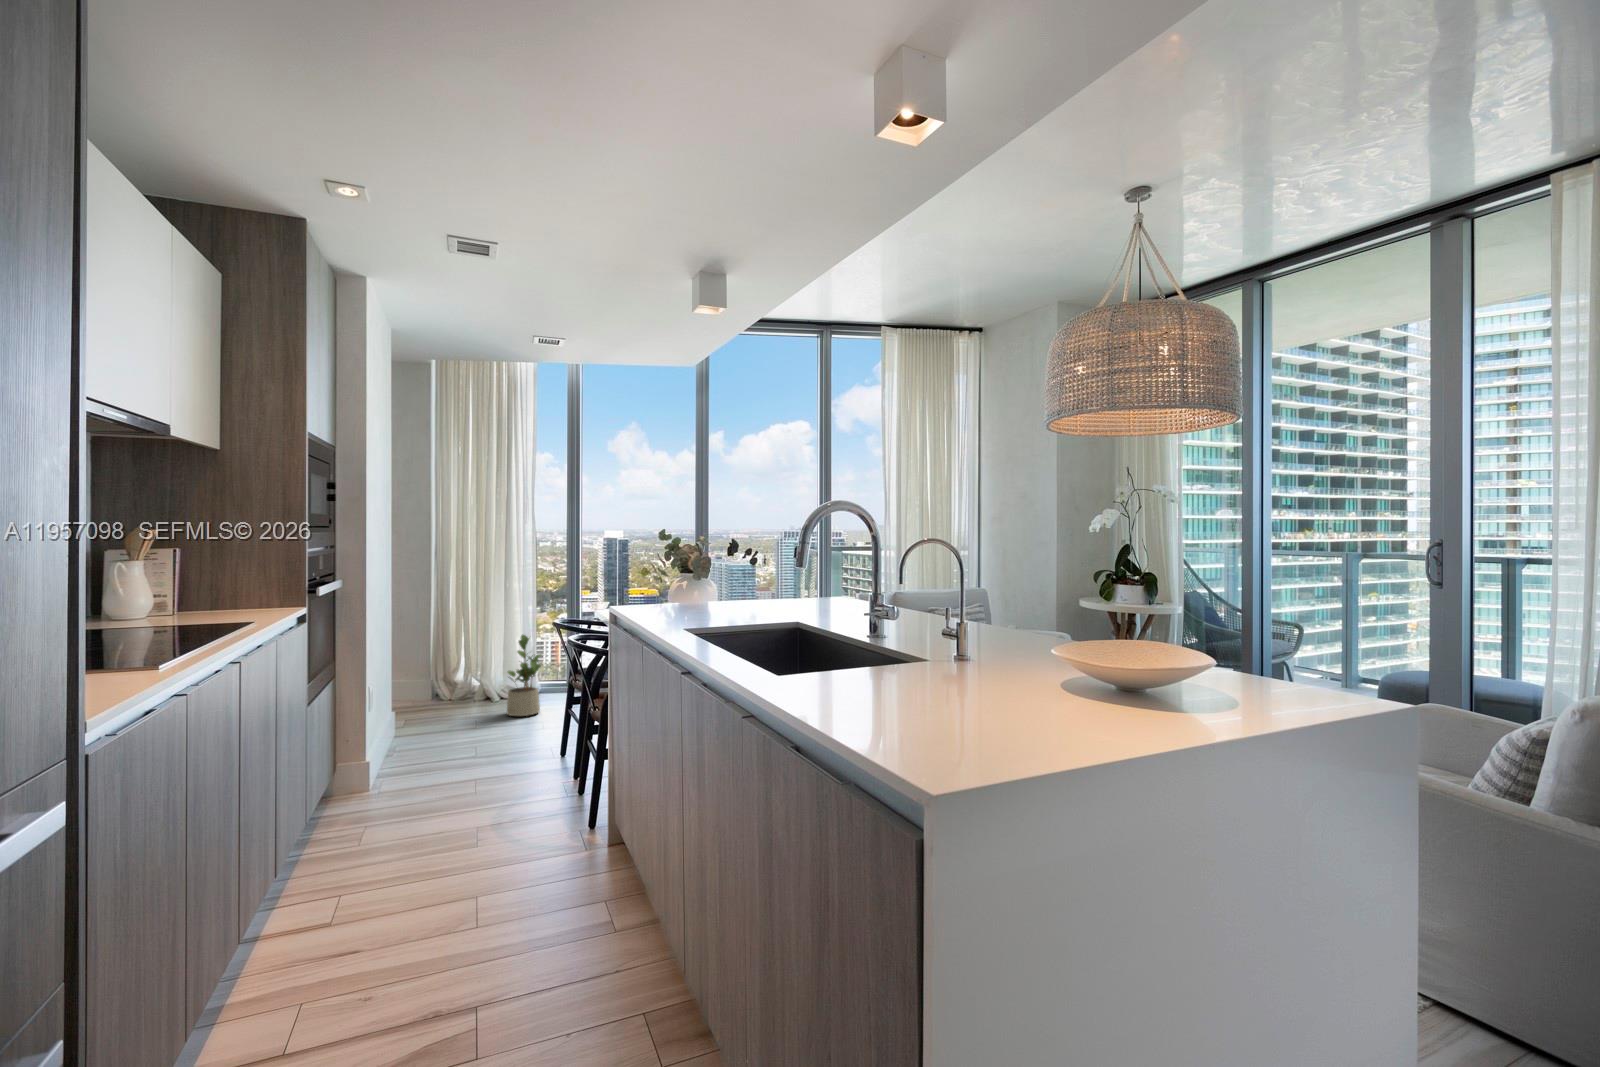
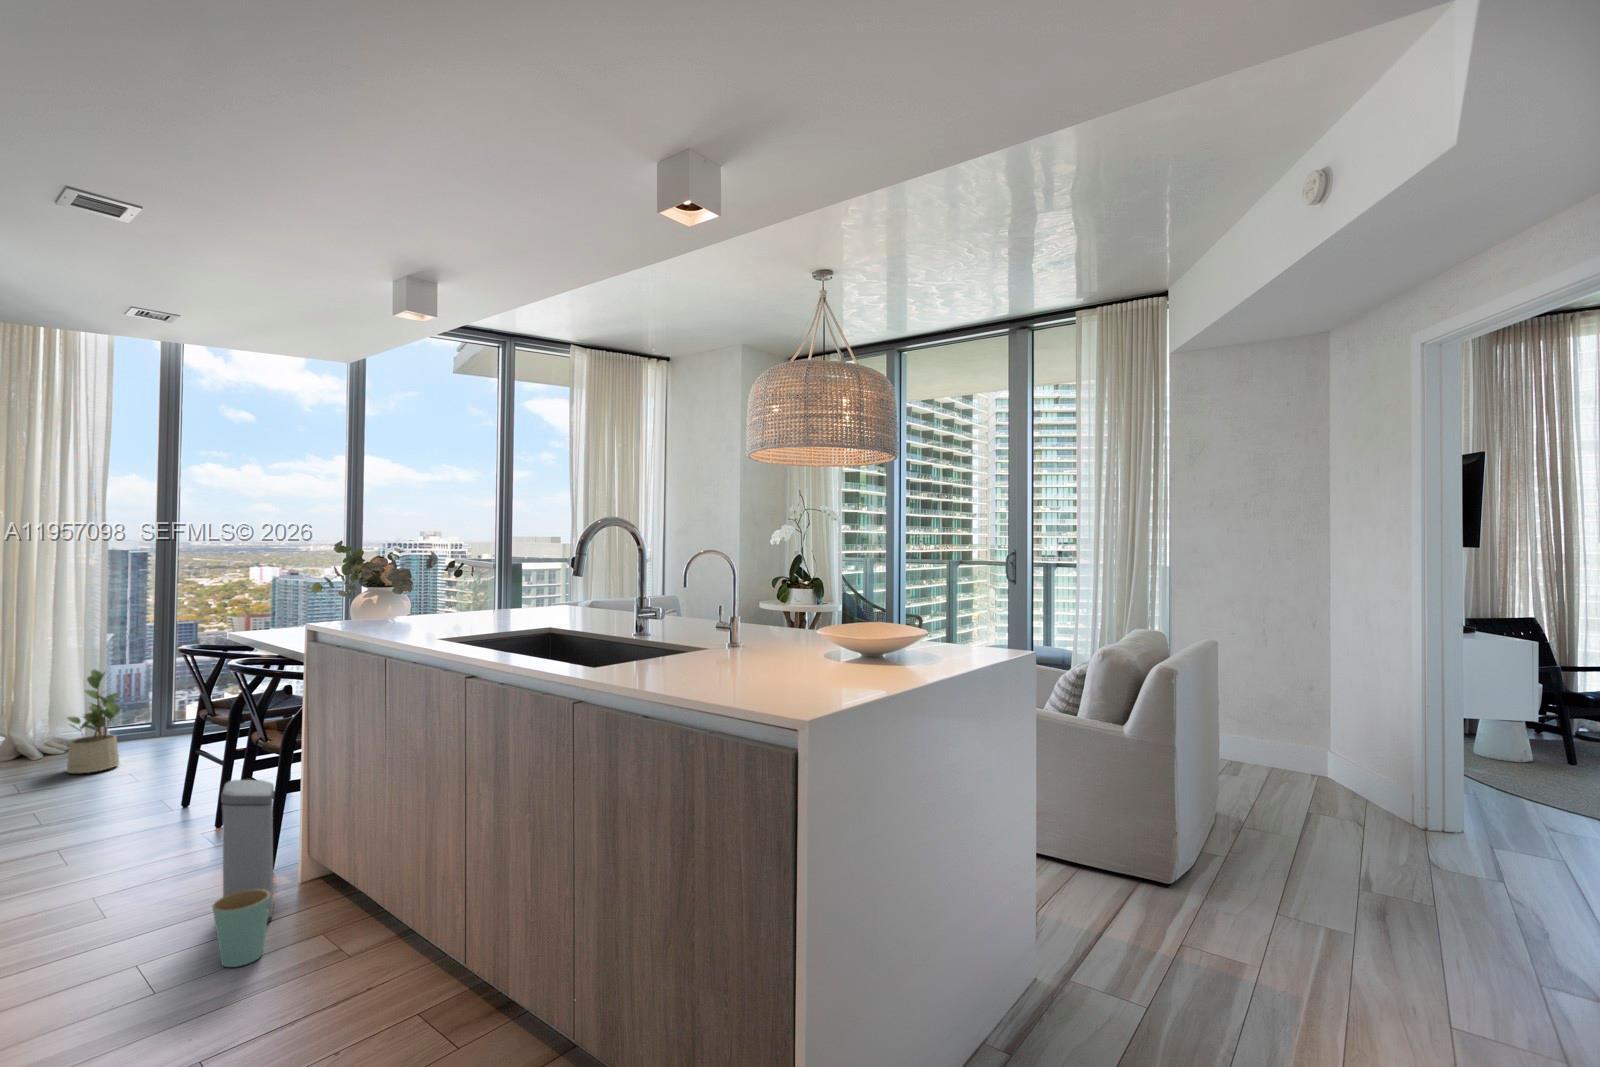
trash can: none [524,739,589,907] -> present [212,780,274,967]

